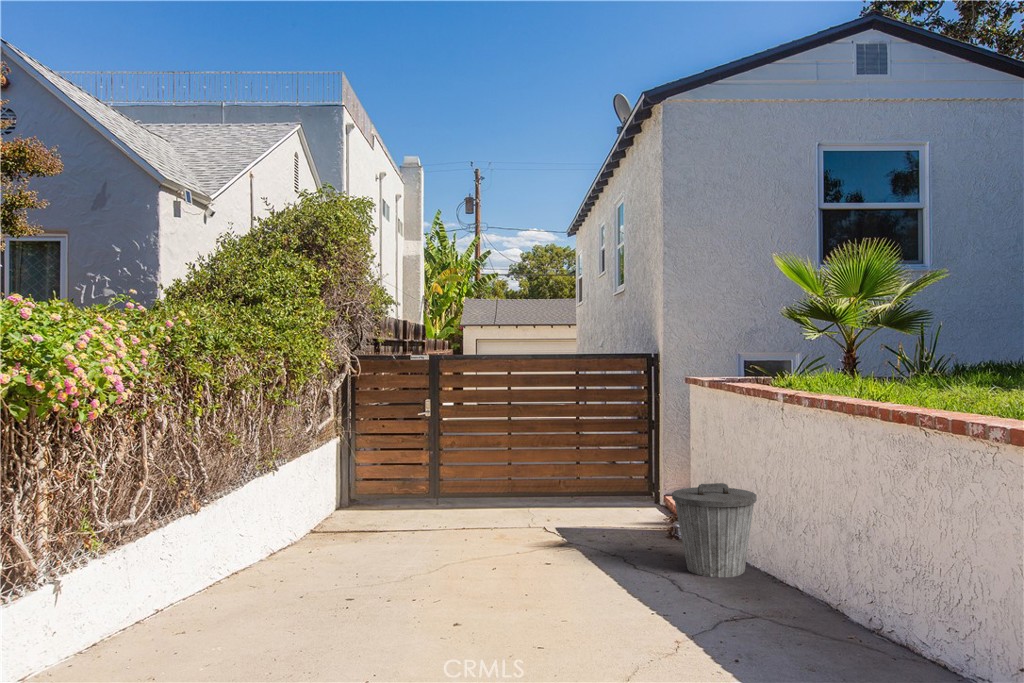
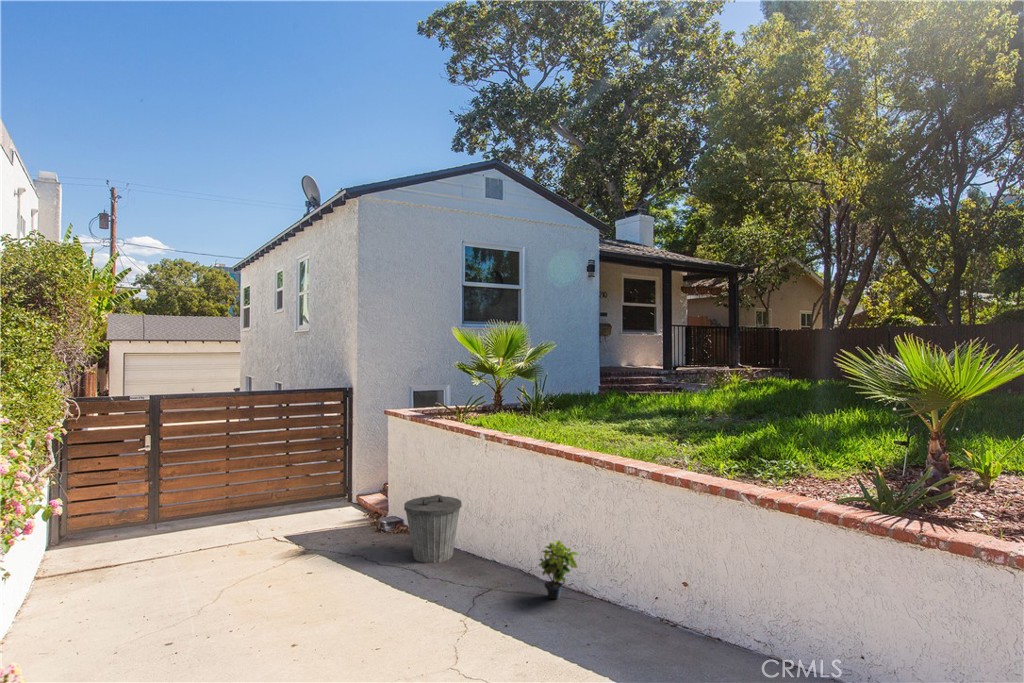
potted plant: none [827,550,899,646] -> present [539,540,579,599]

